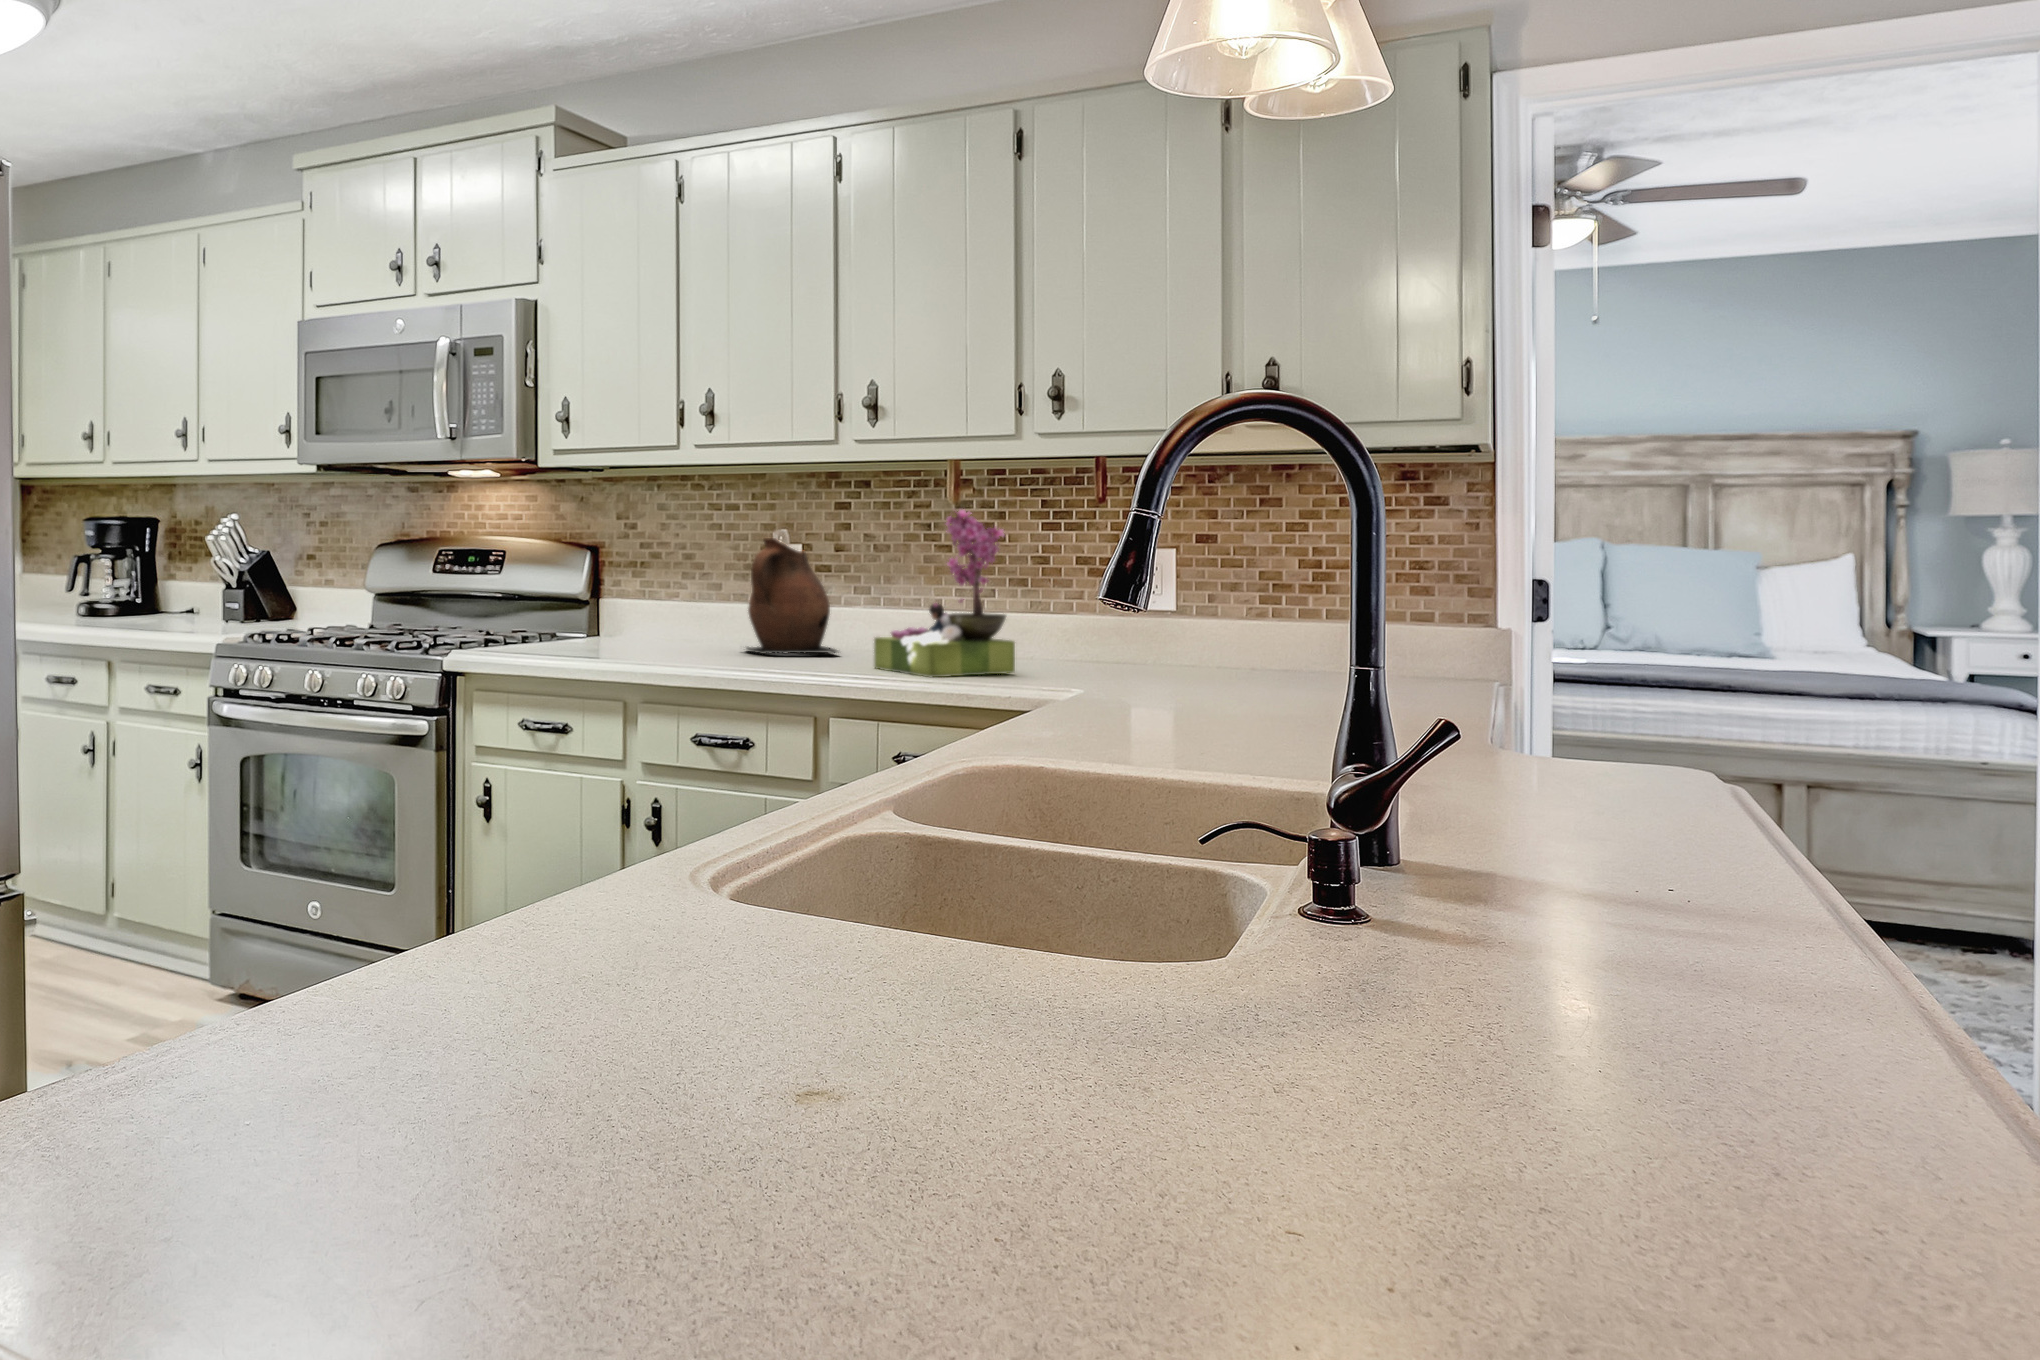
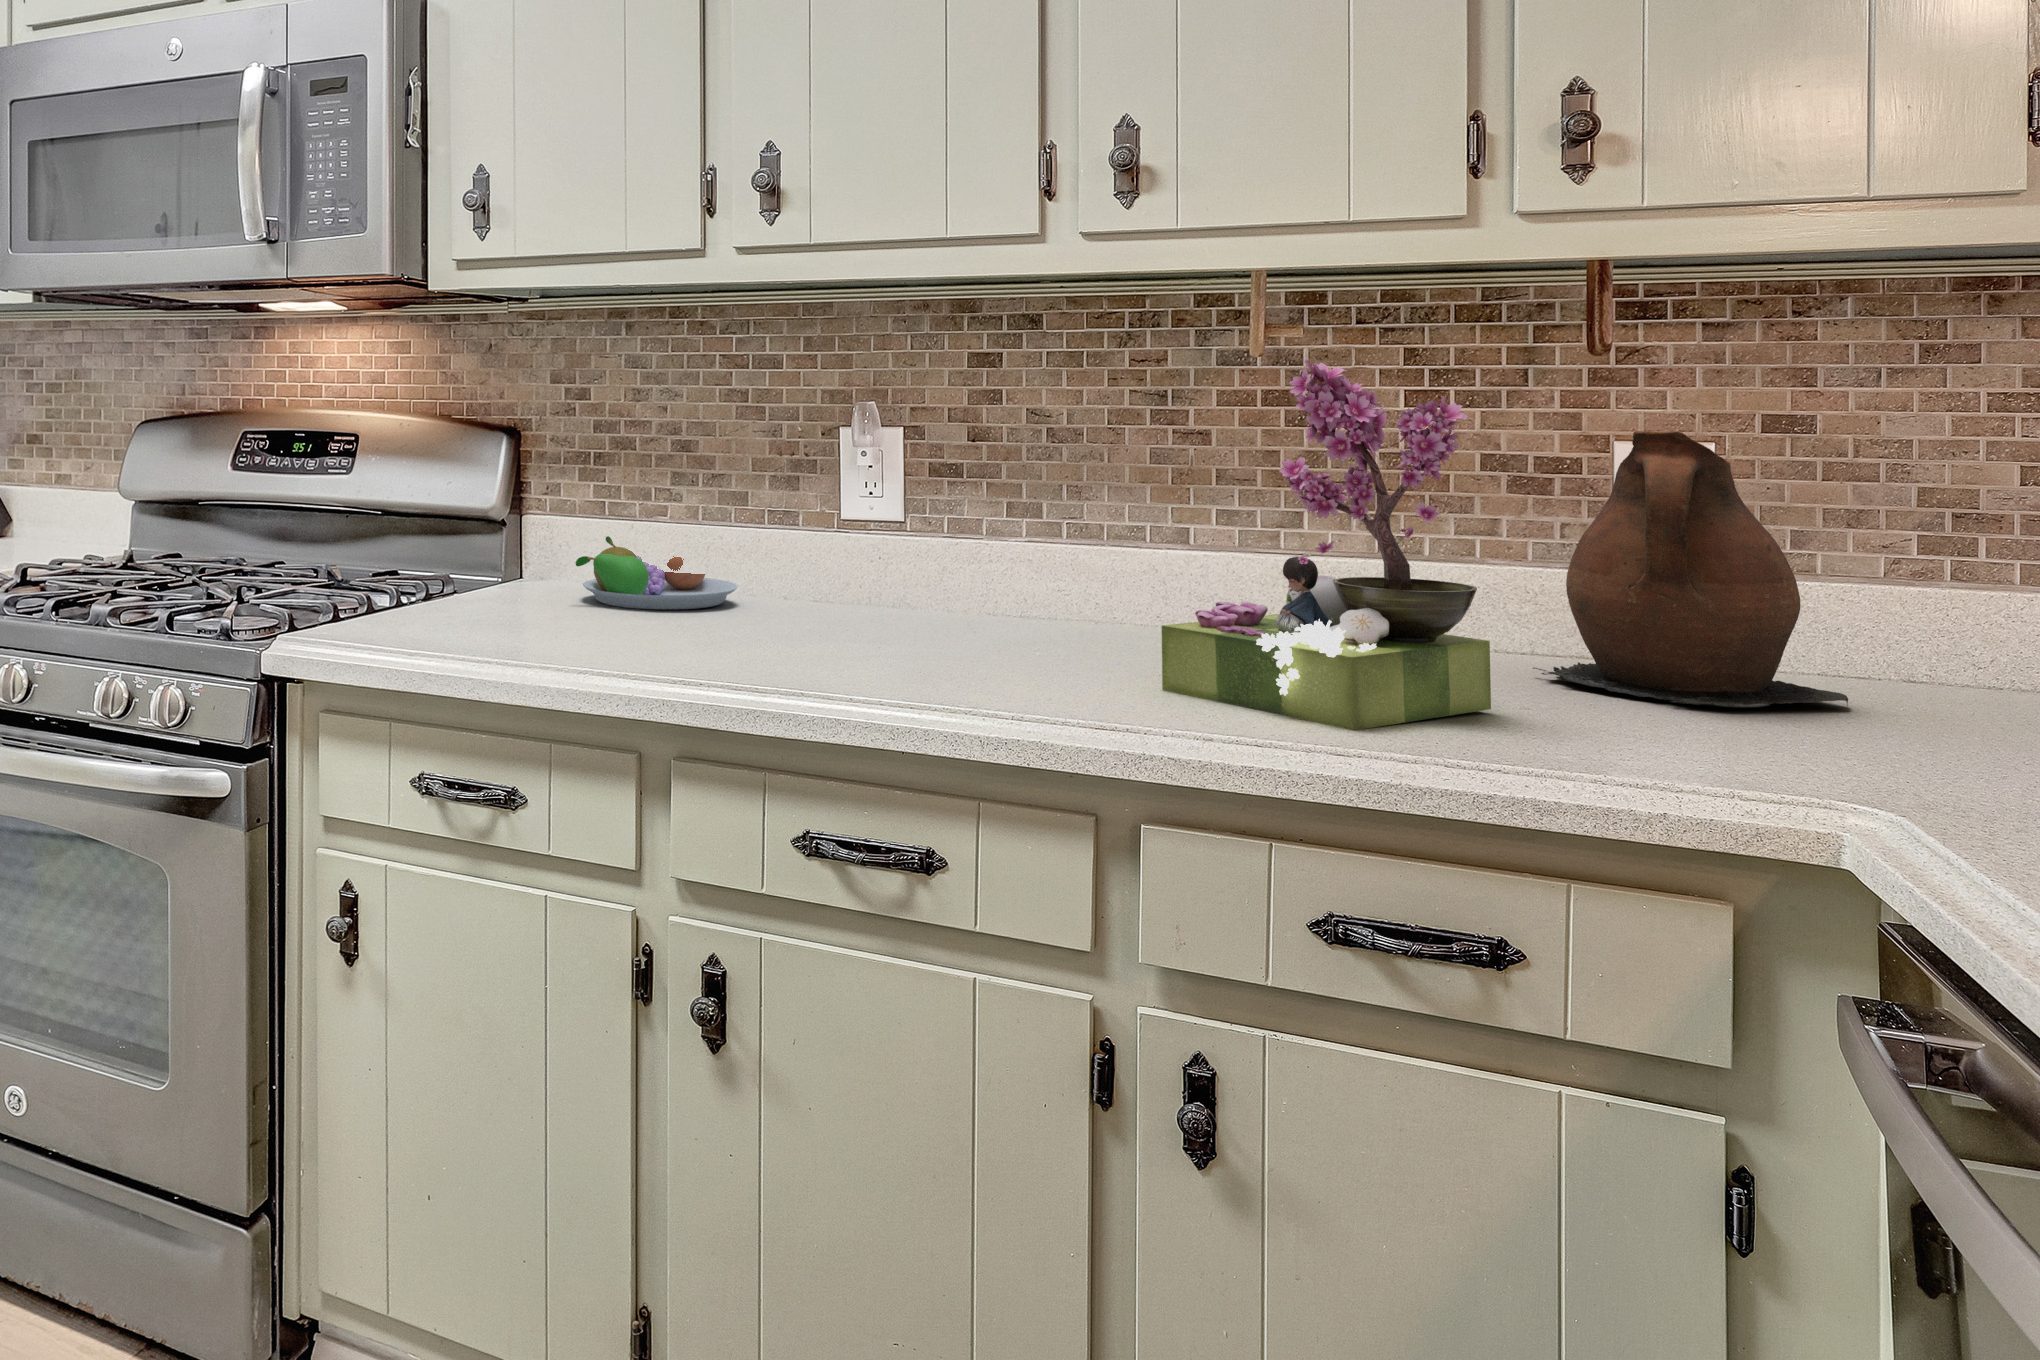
ceramic pitcher: present [746,538,839,654] -> present [1533,431,1848,706]
fruit bowl: none [621,608,715,646] -> present [576,536,738,609]

